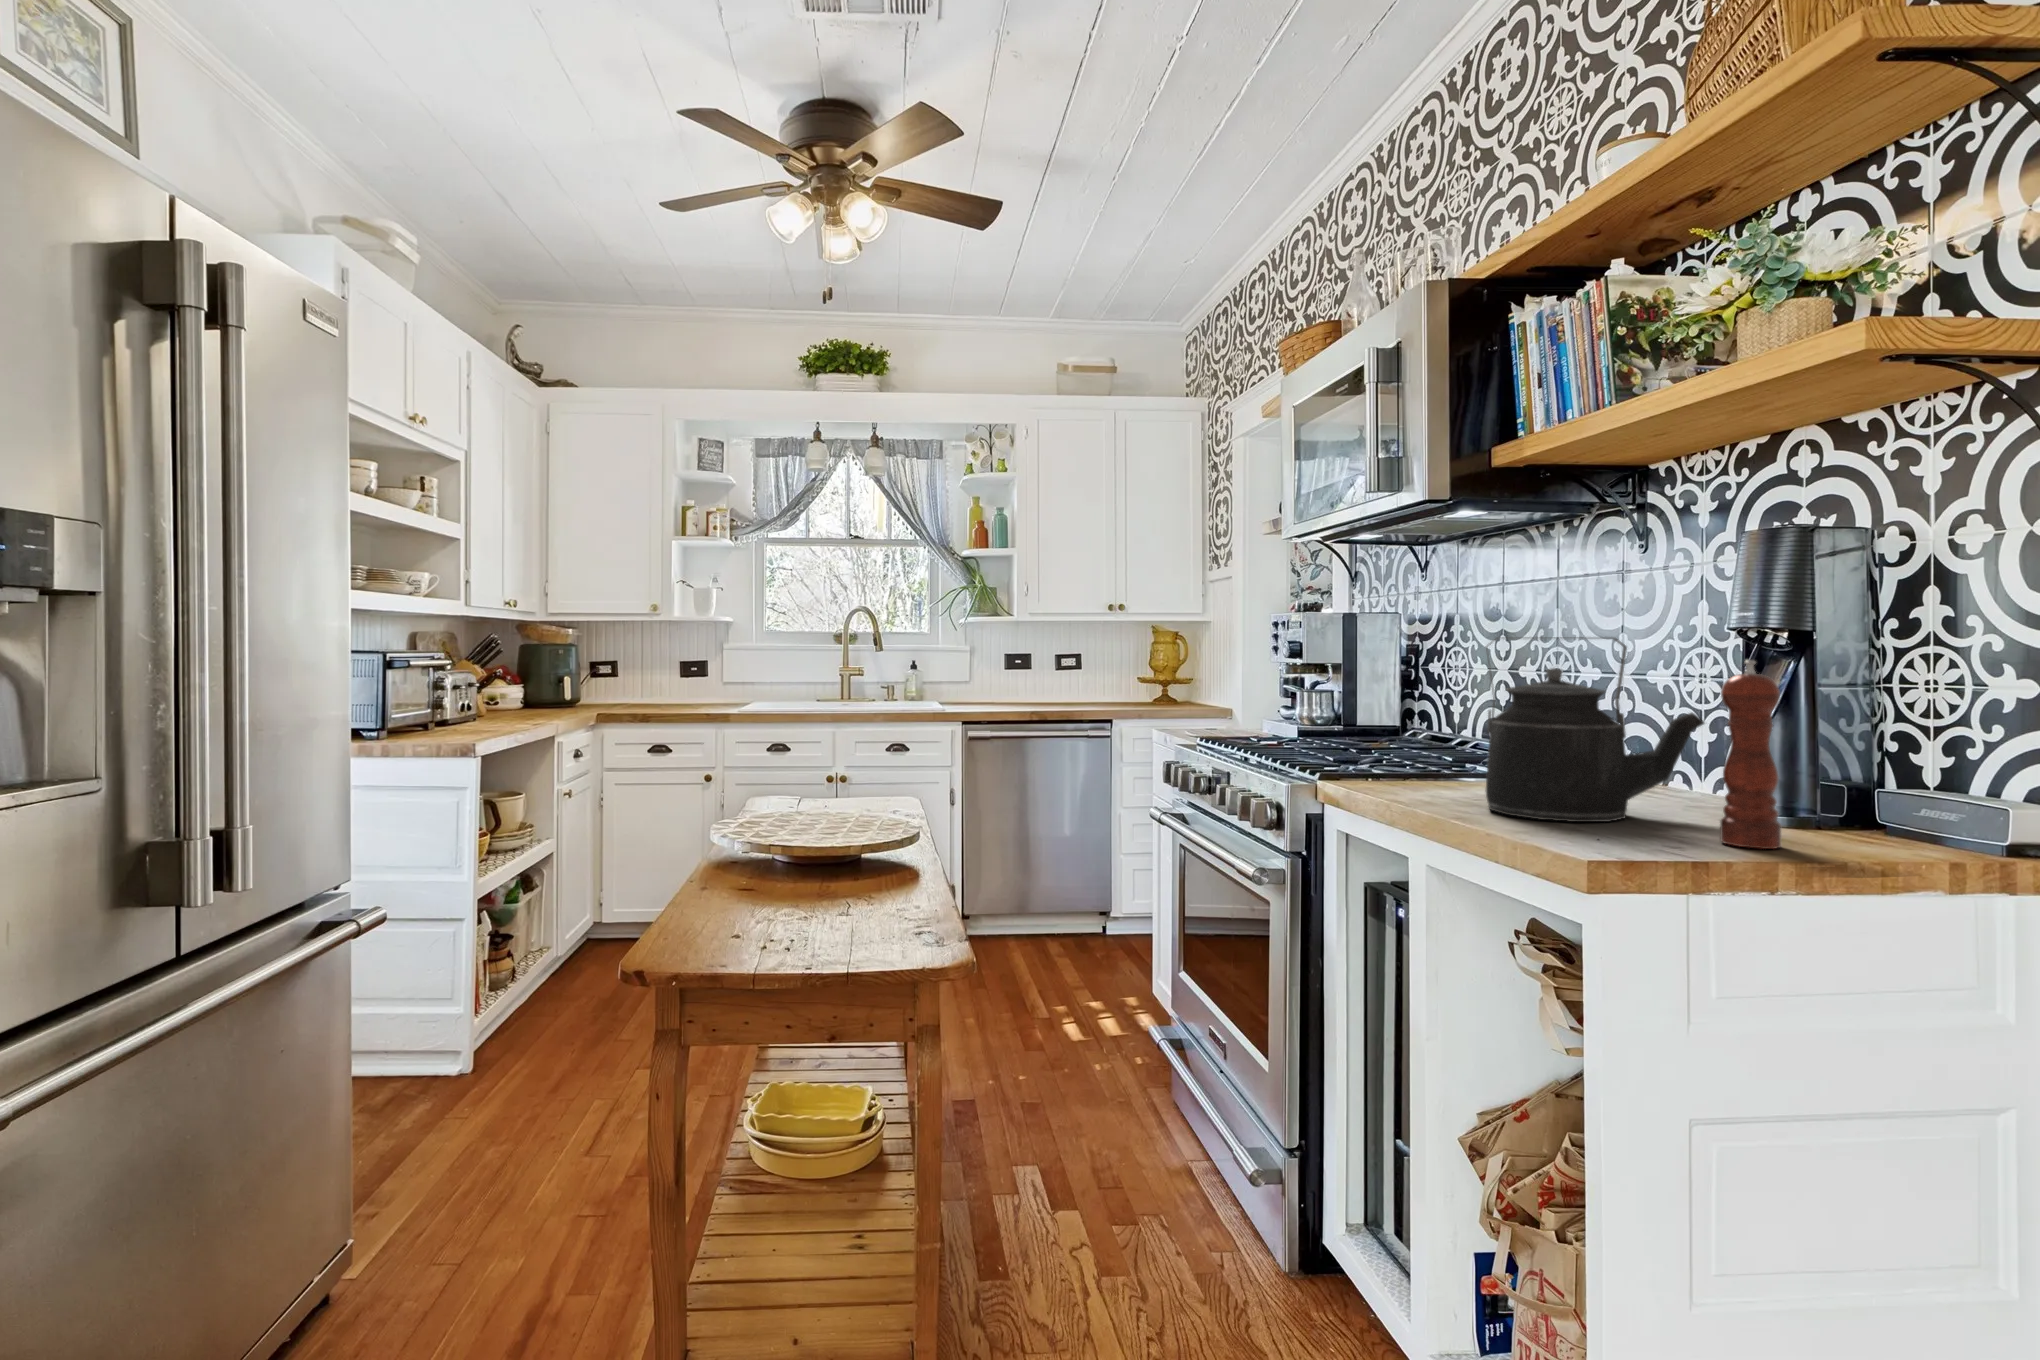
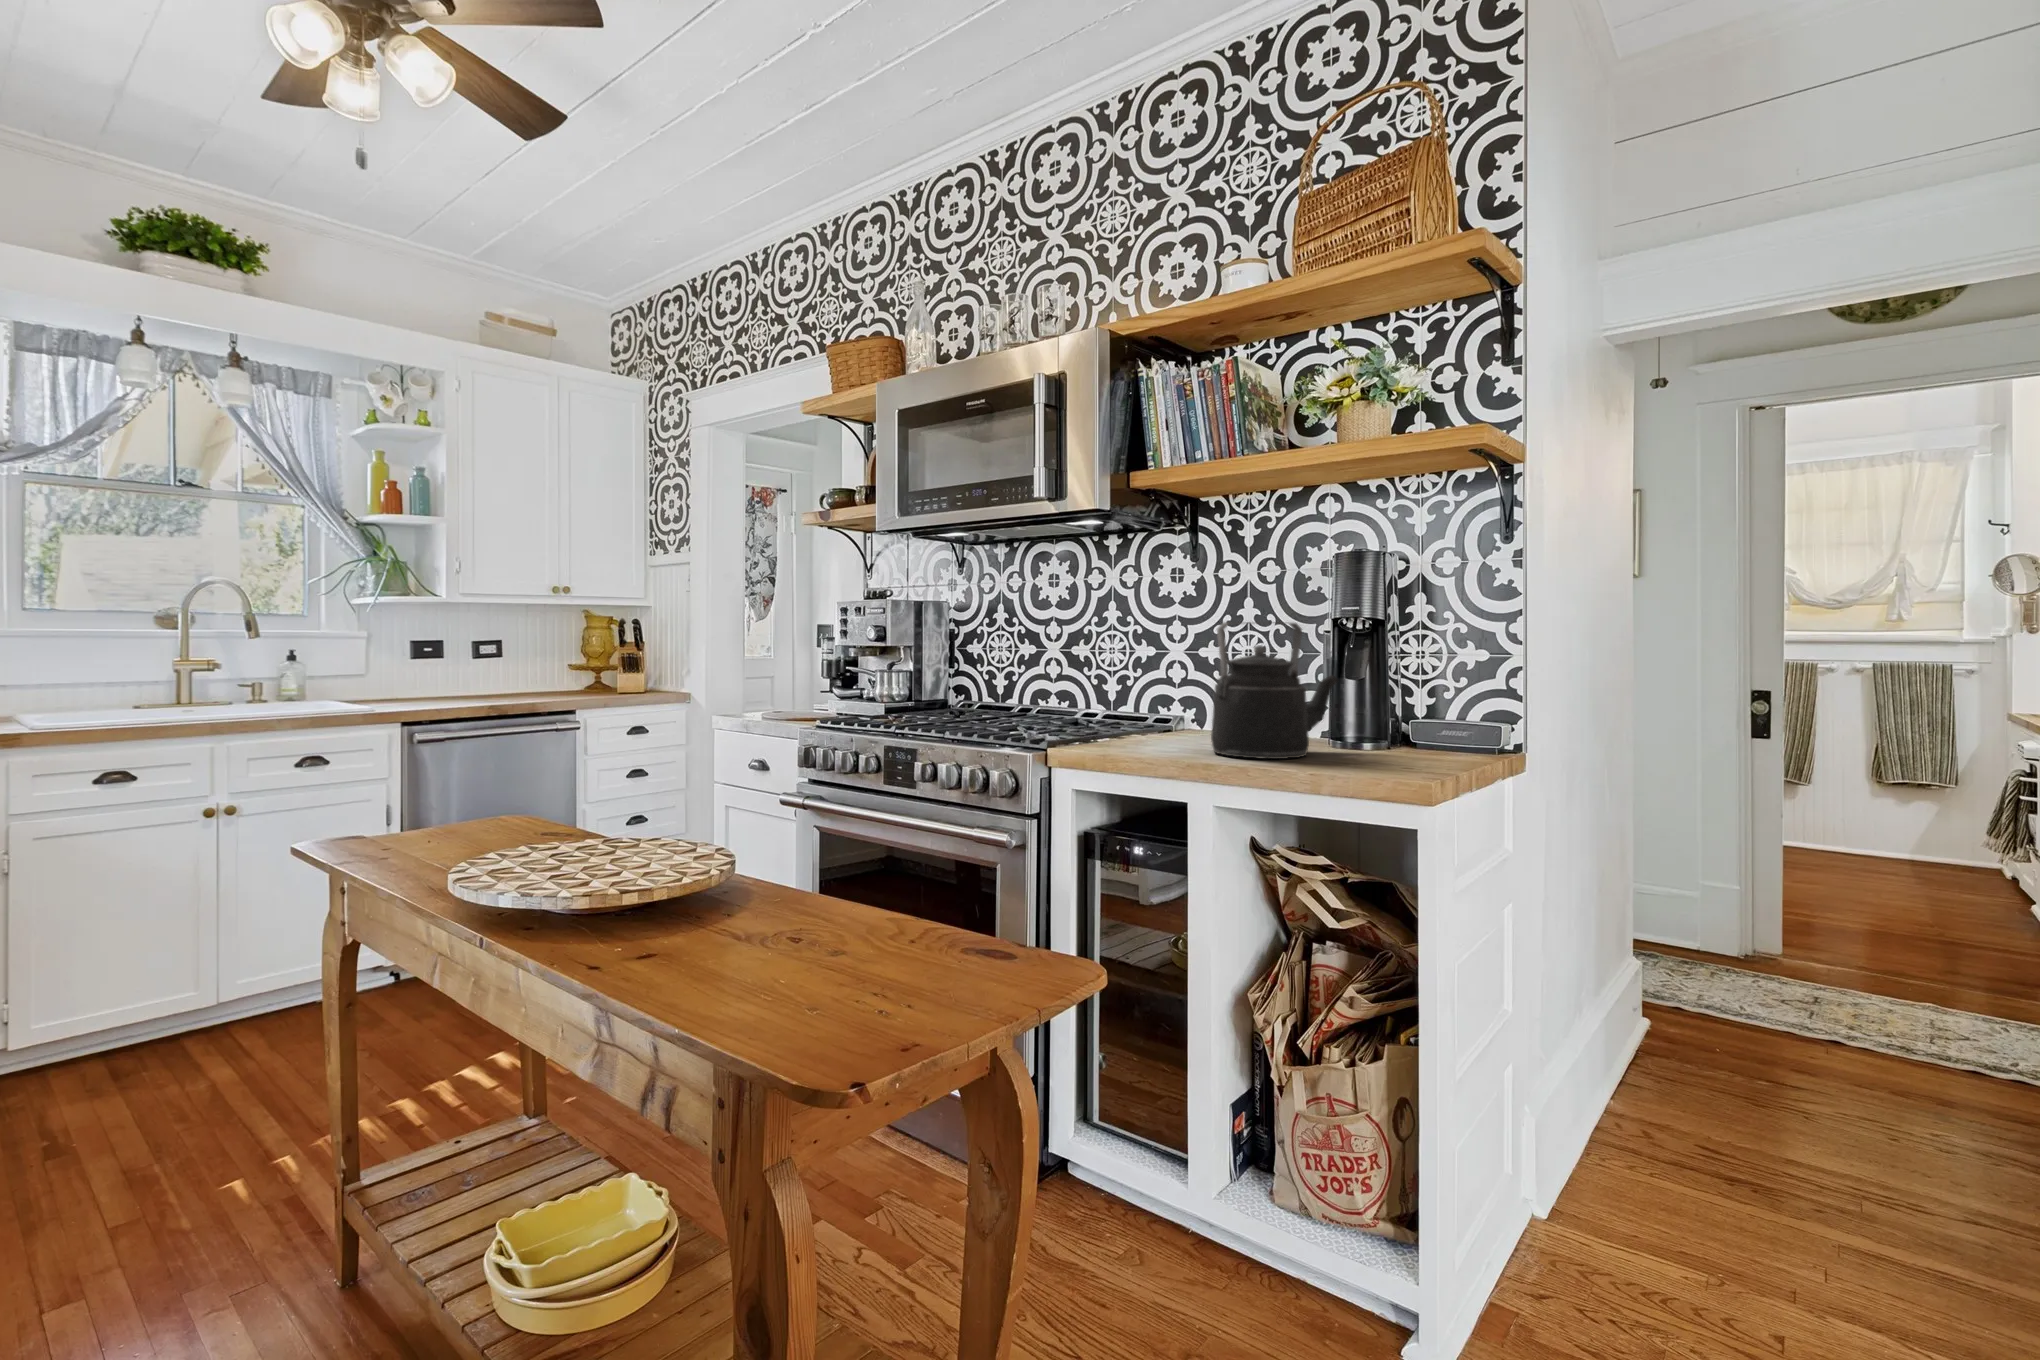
pepper mill: present [1720,660,1781,849] -> none [1395,638,1431,763]

